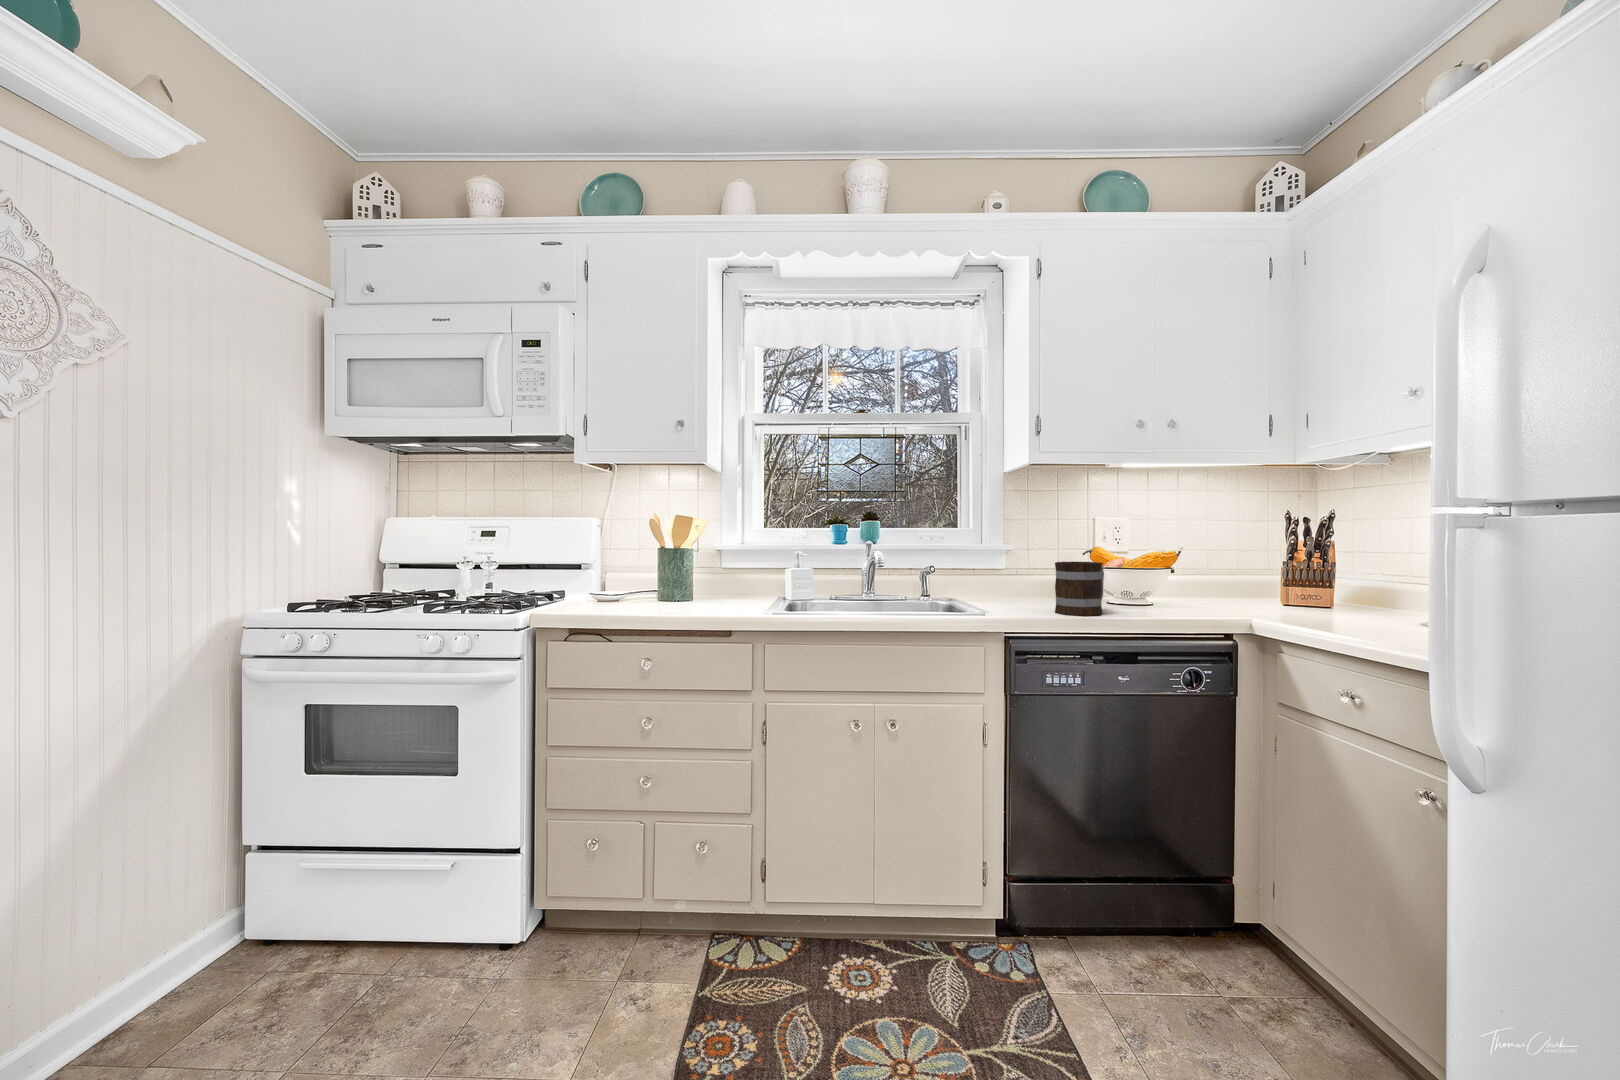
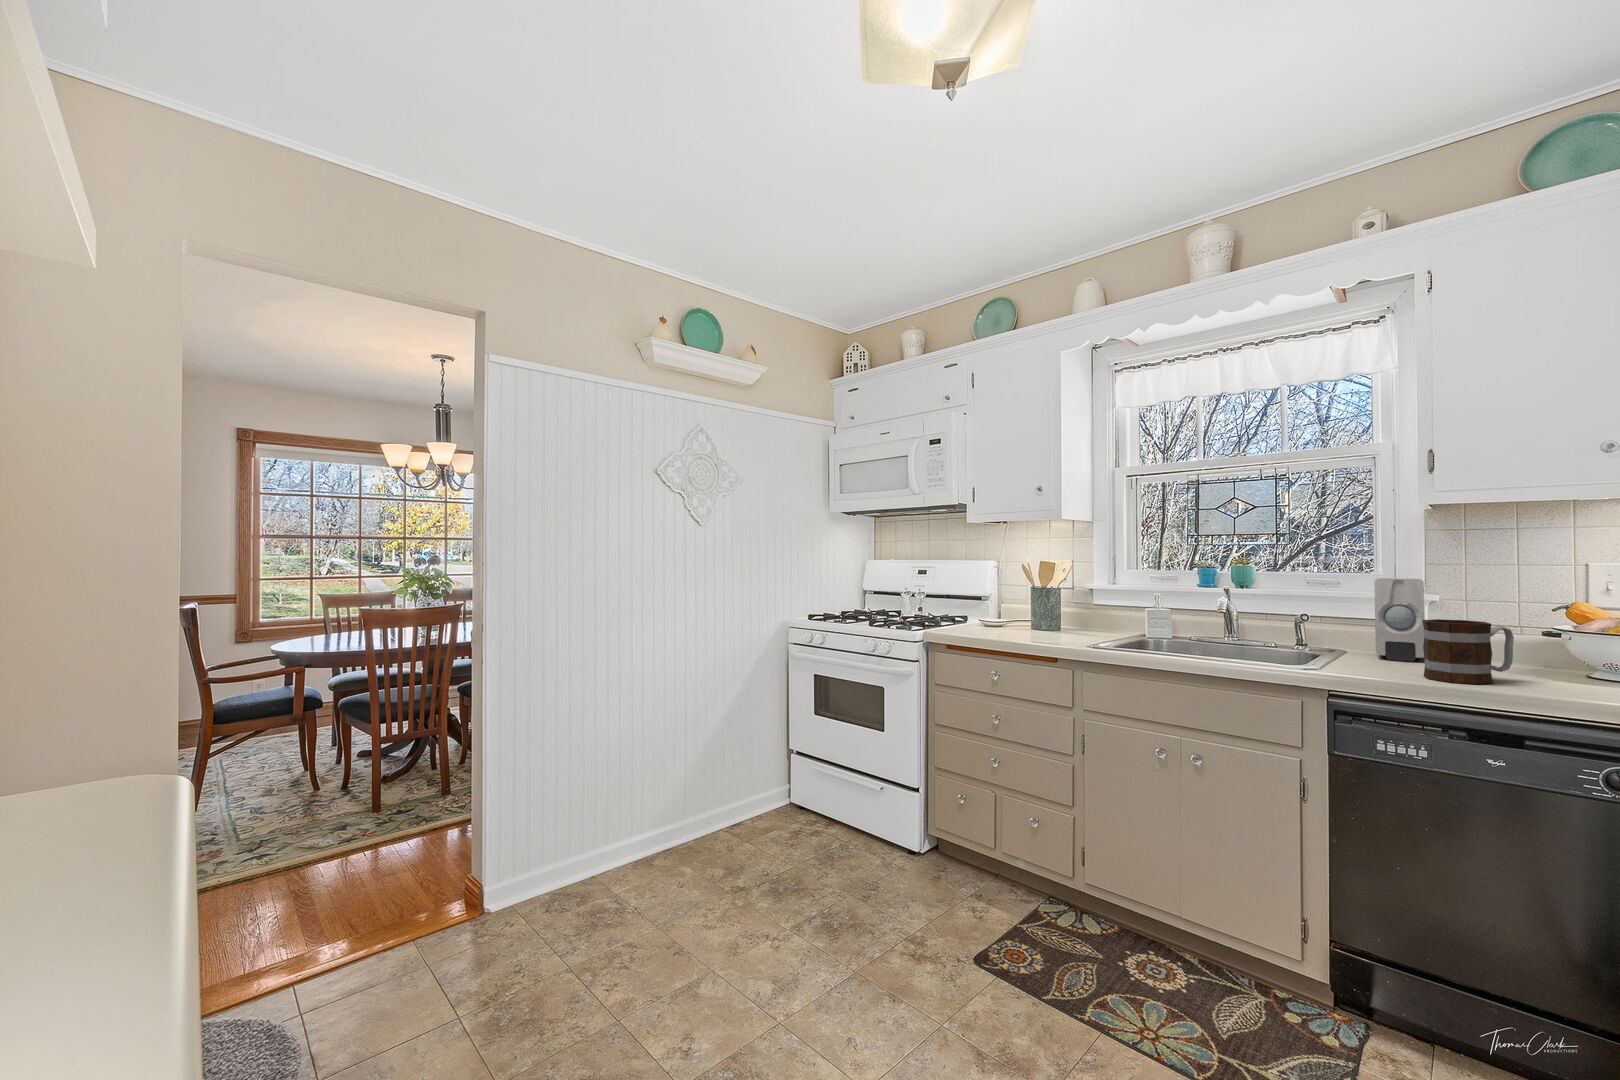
soap dispenser: none [973,530,1021,602] -> present [1375,578,1425,662]

